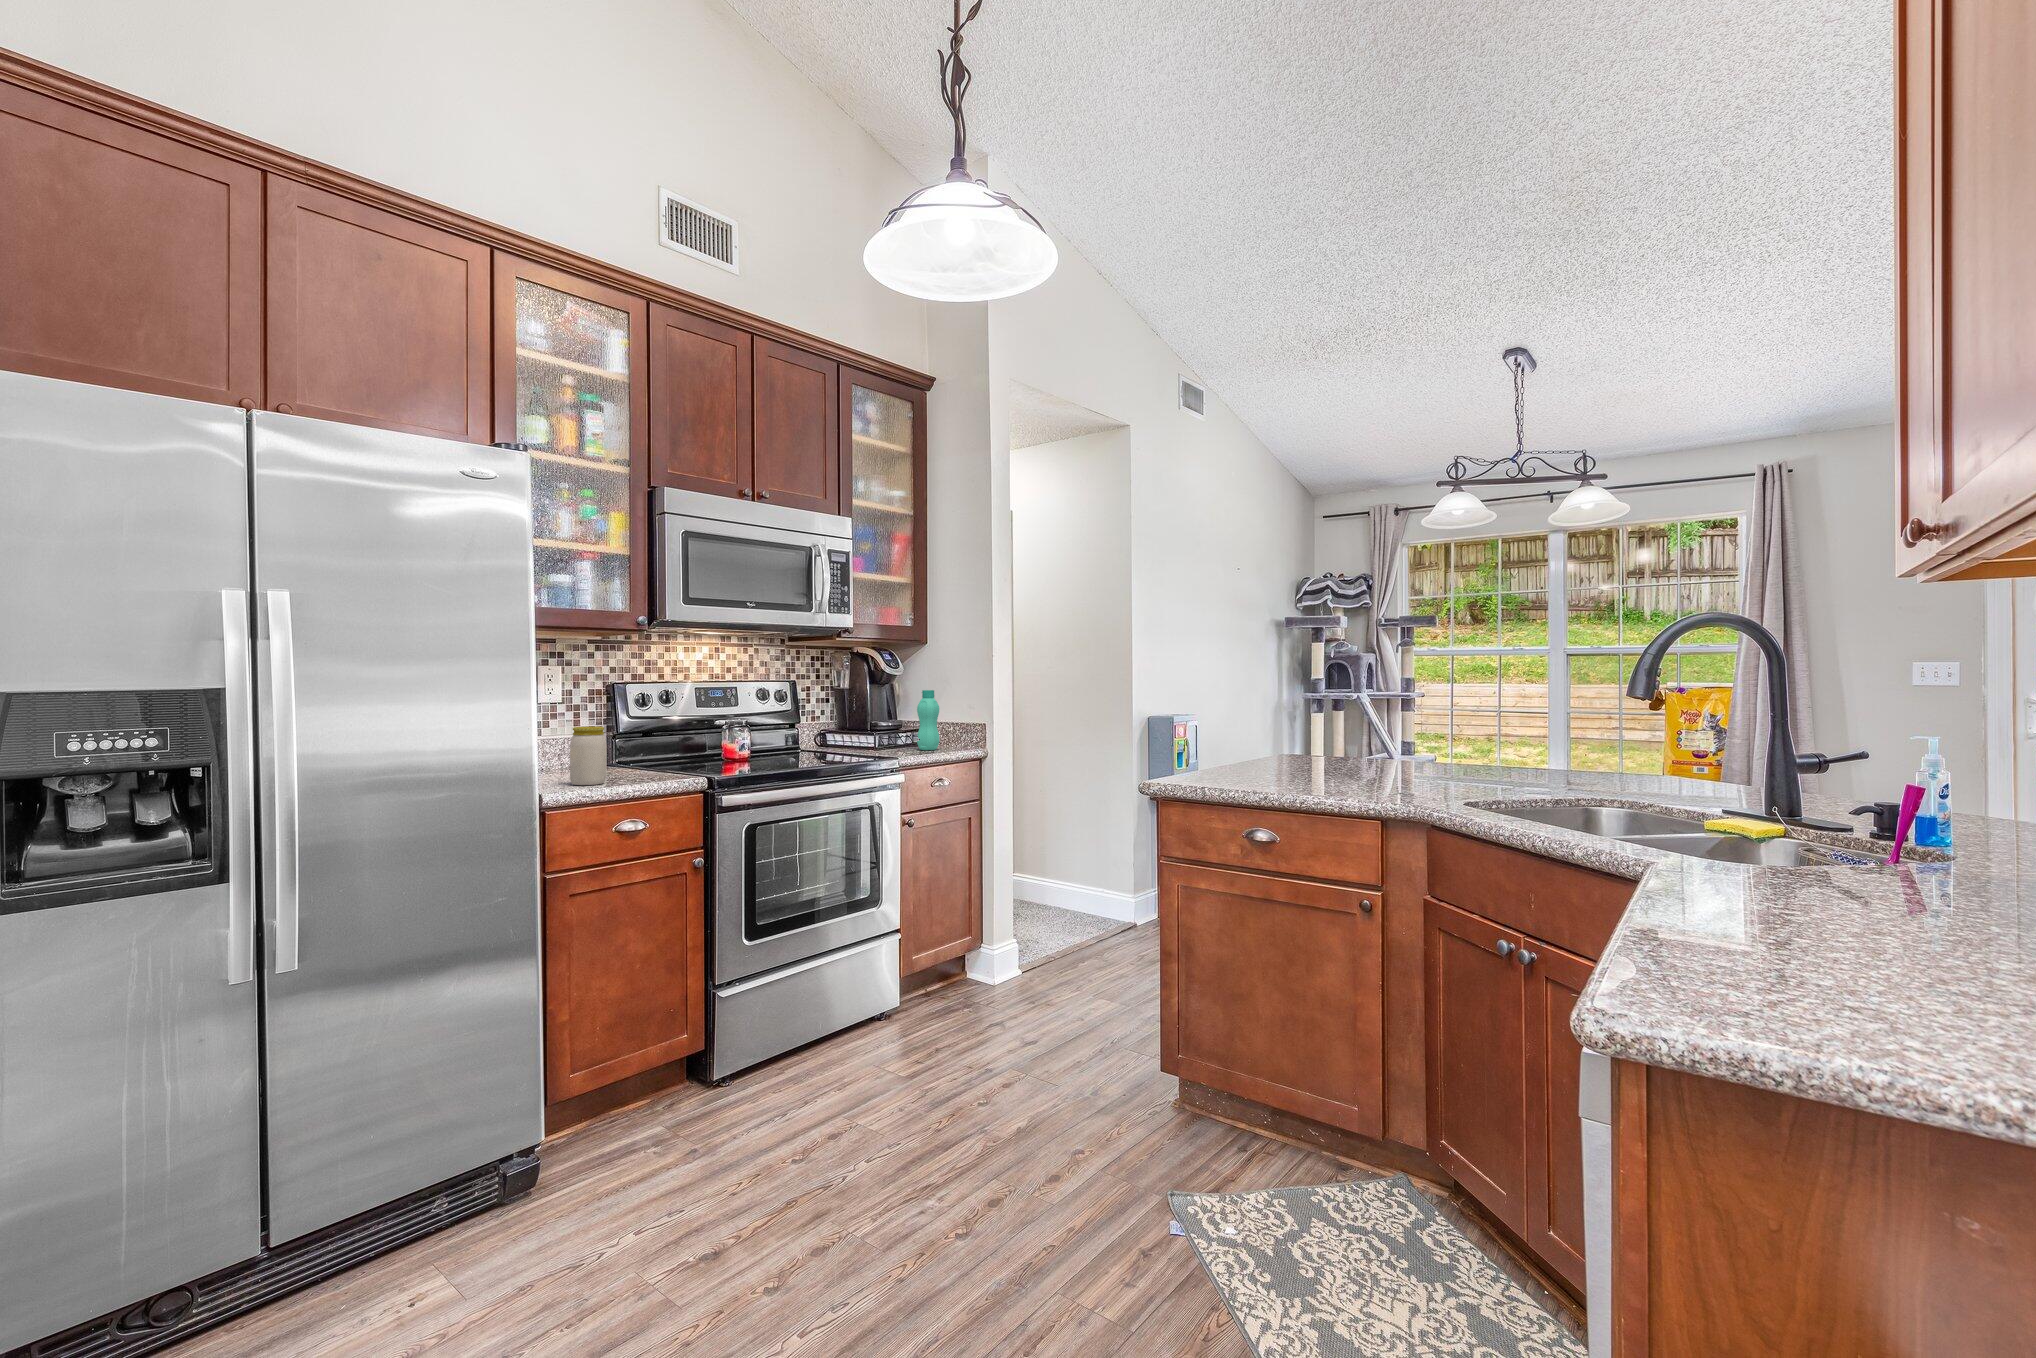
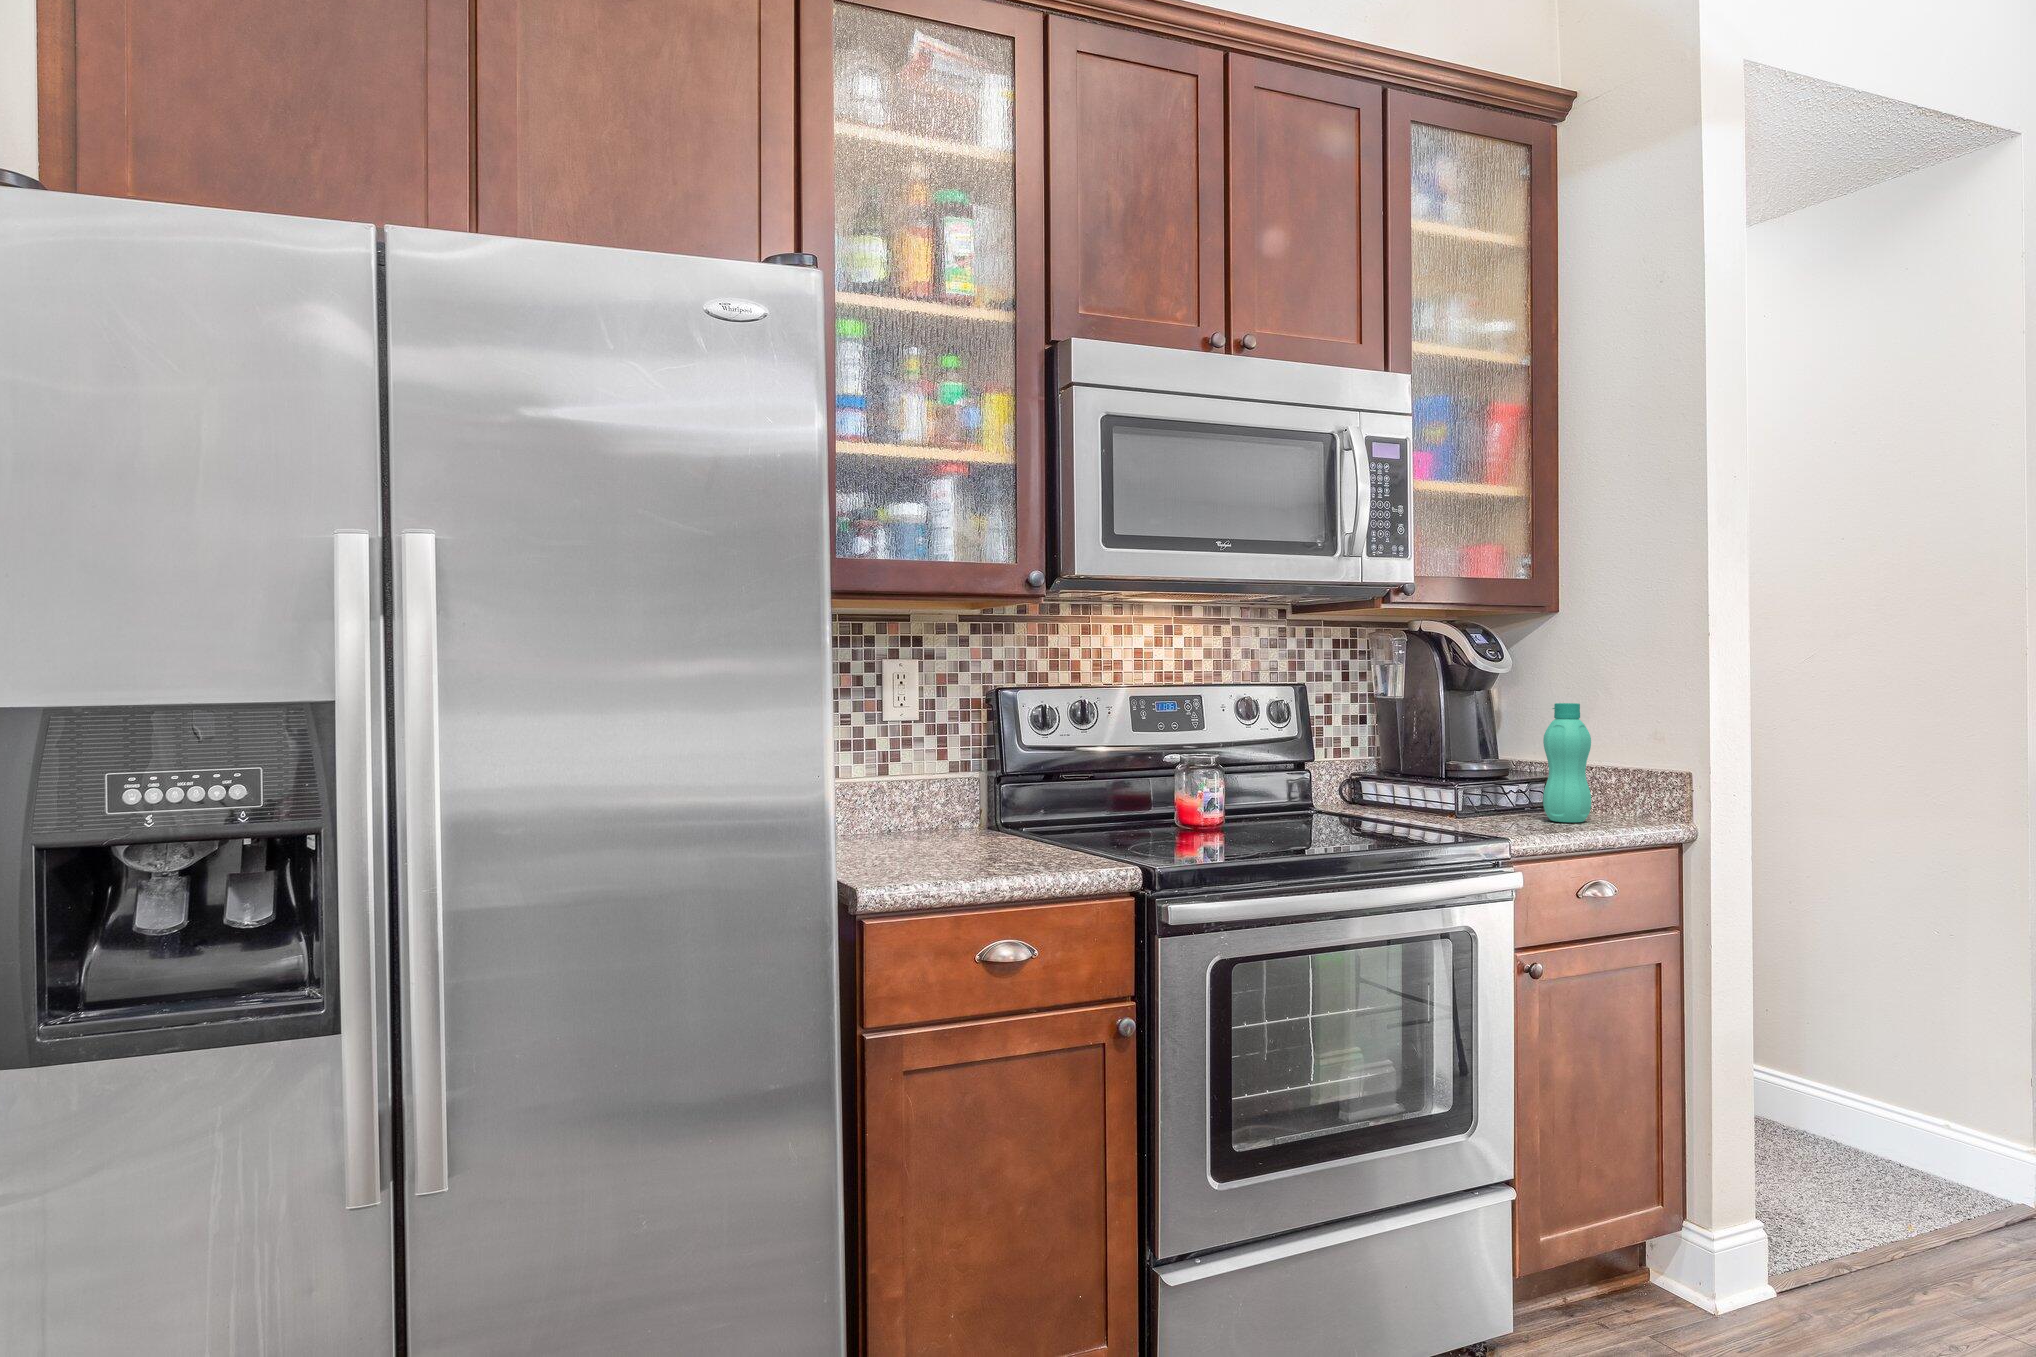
jar: present [570,726,606,785] -> none [904,768,962,876]

